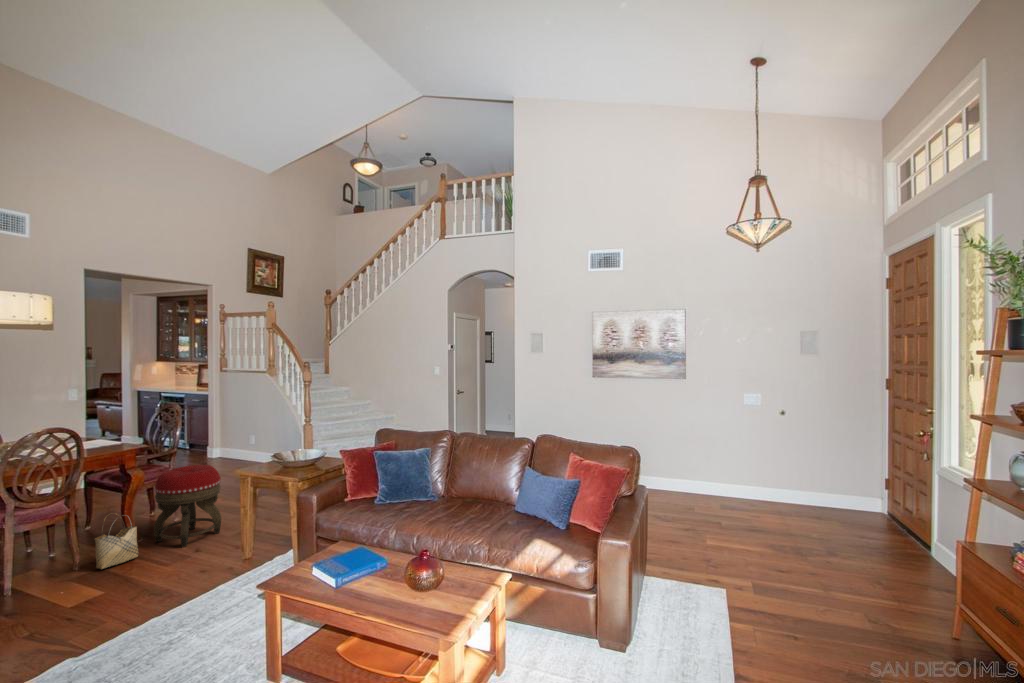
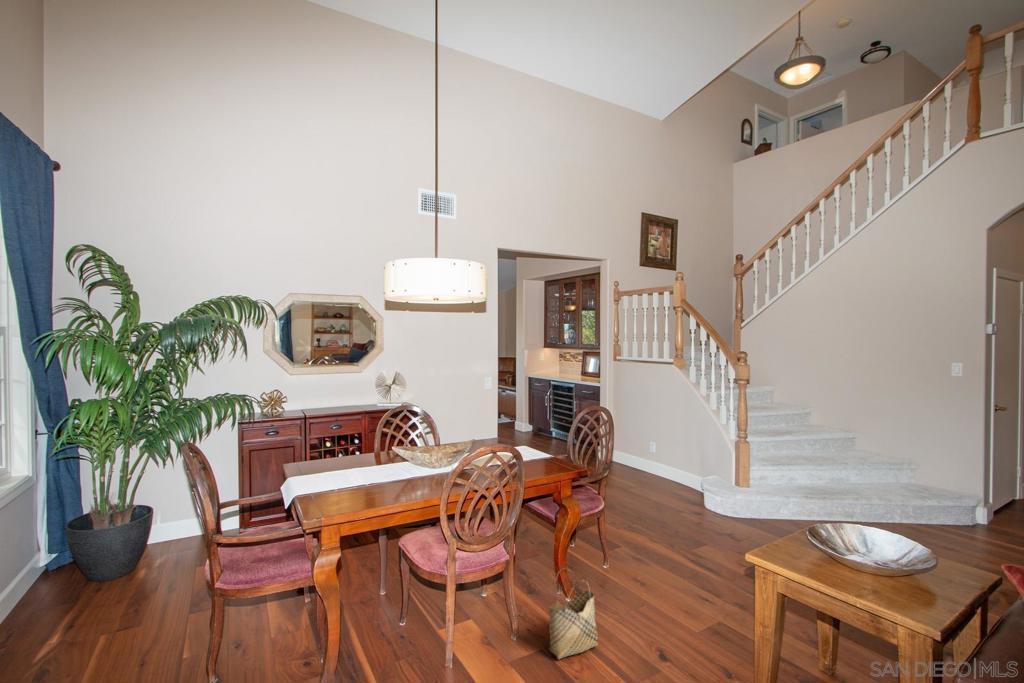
footstool: present [154,465,221,547] -> none [605,502,696,643]

